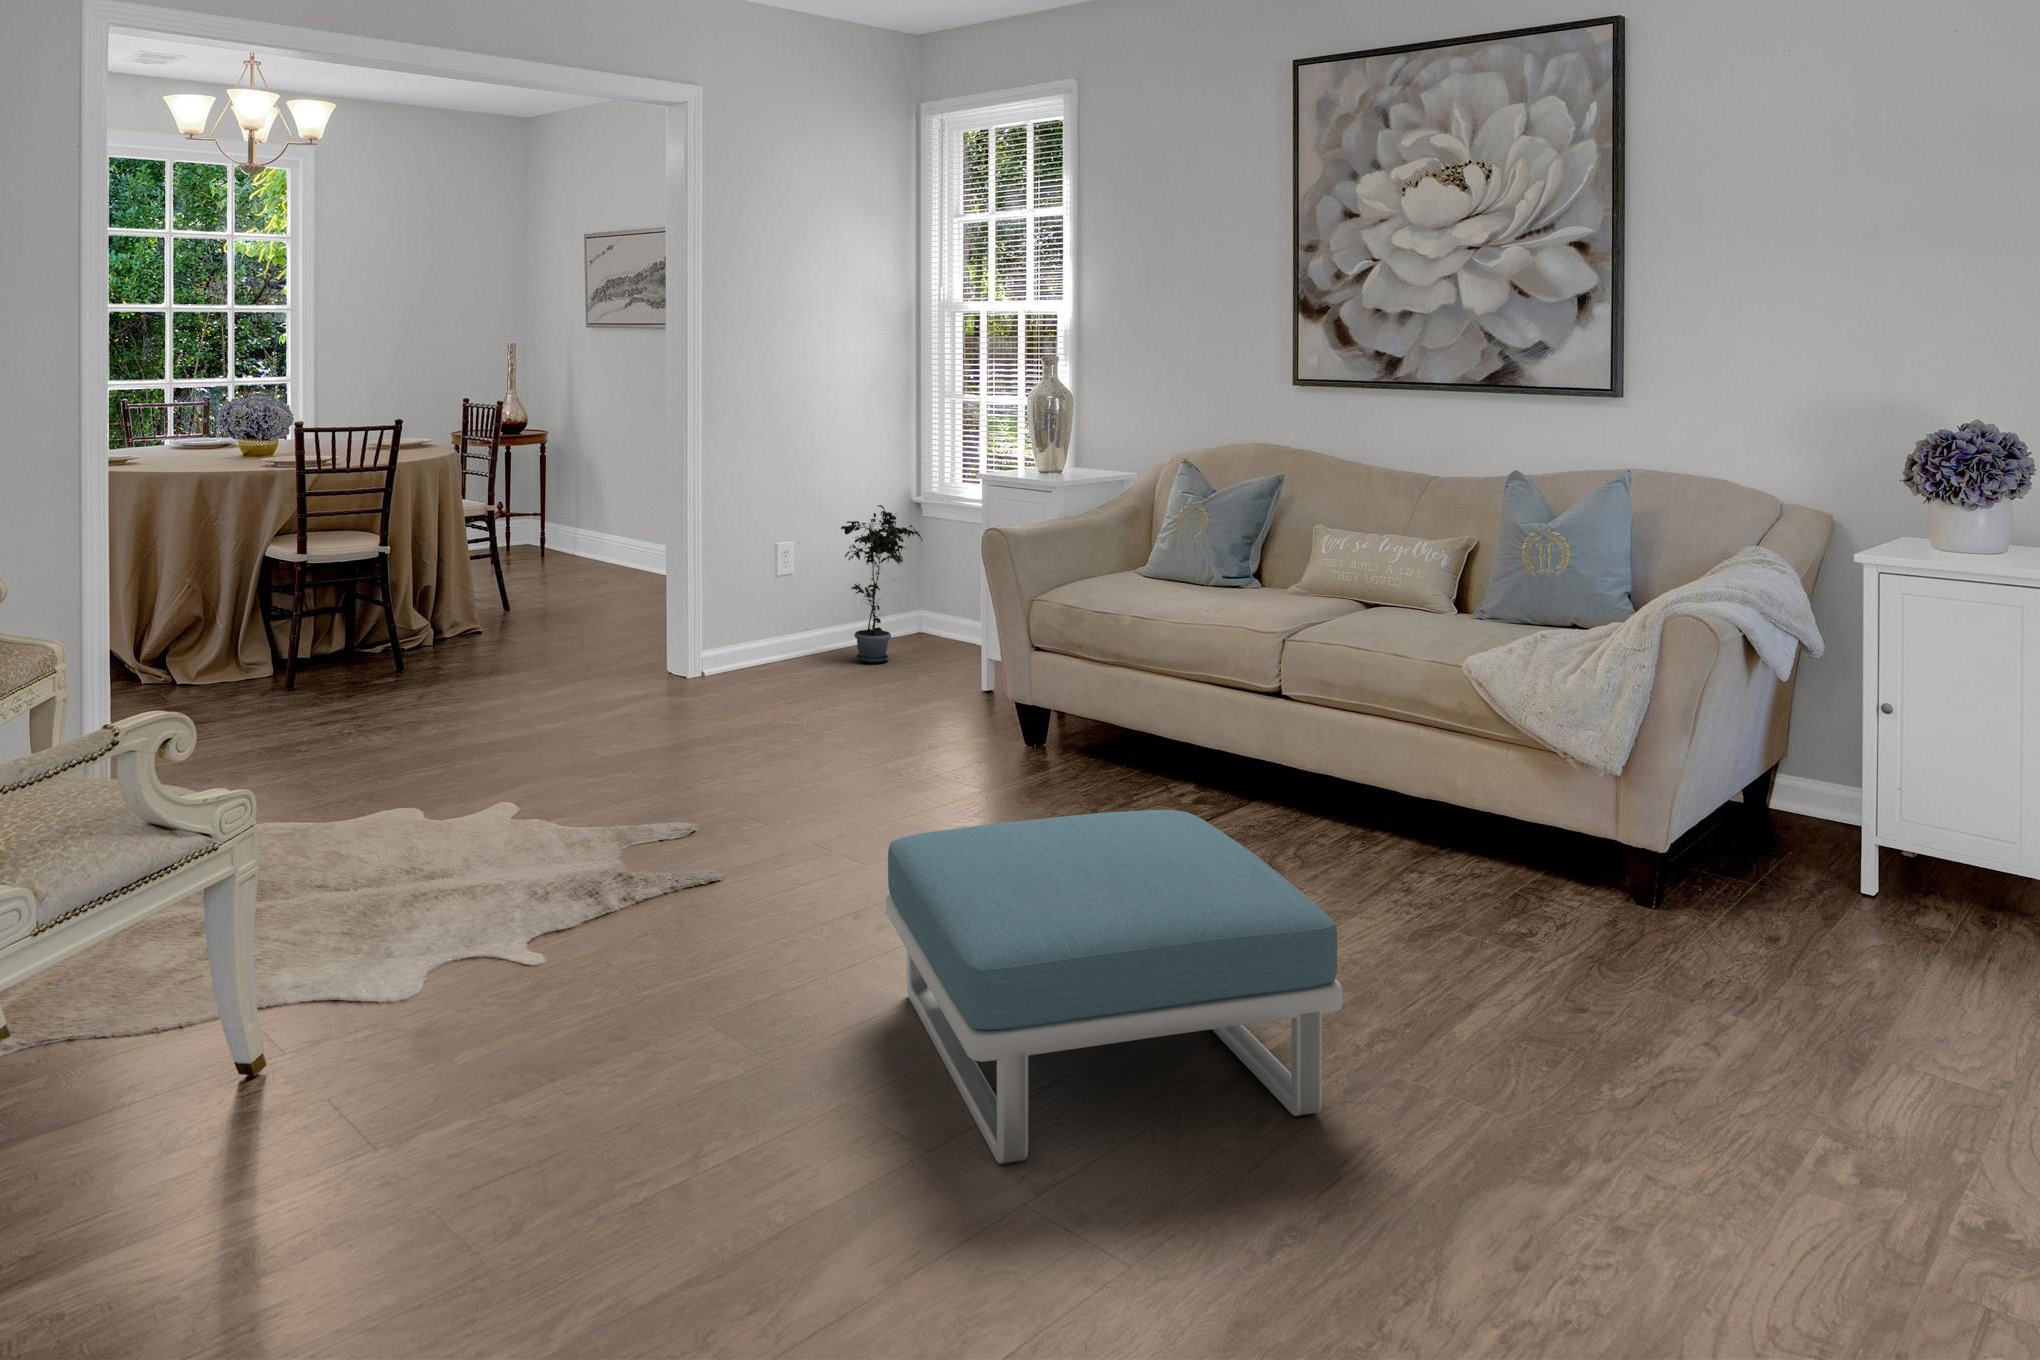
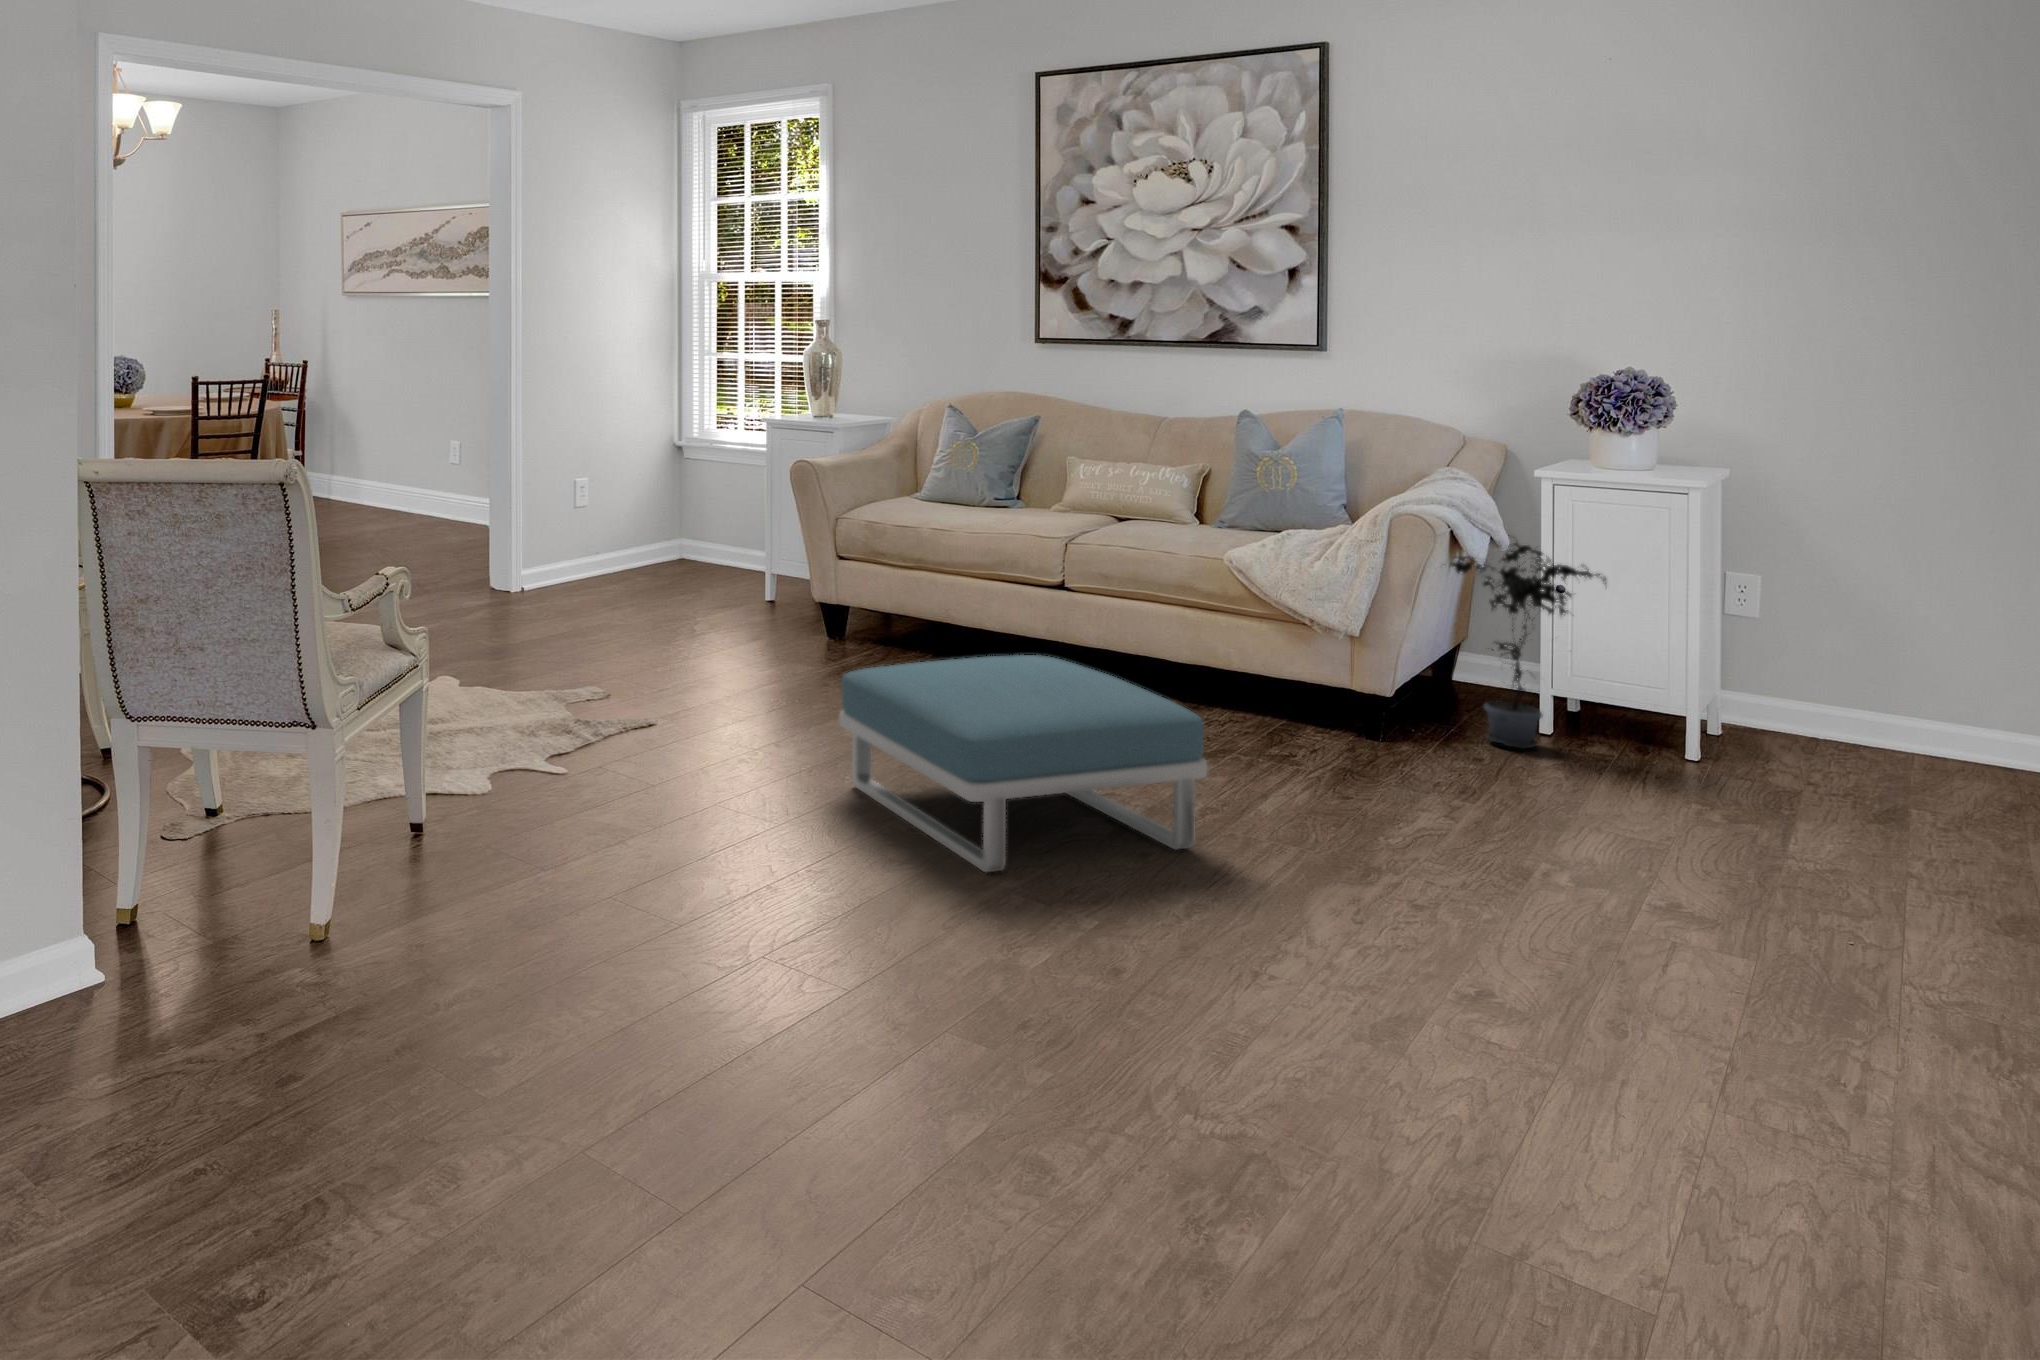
potted plant: present [841,505,922,663] -> present [1451,535,1607,748]

